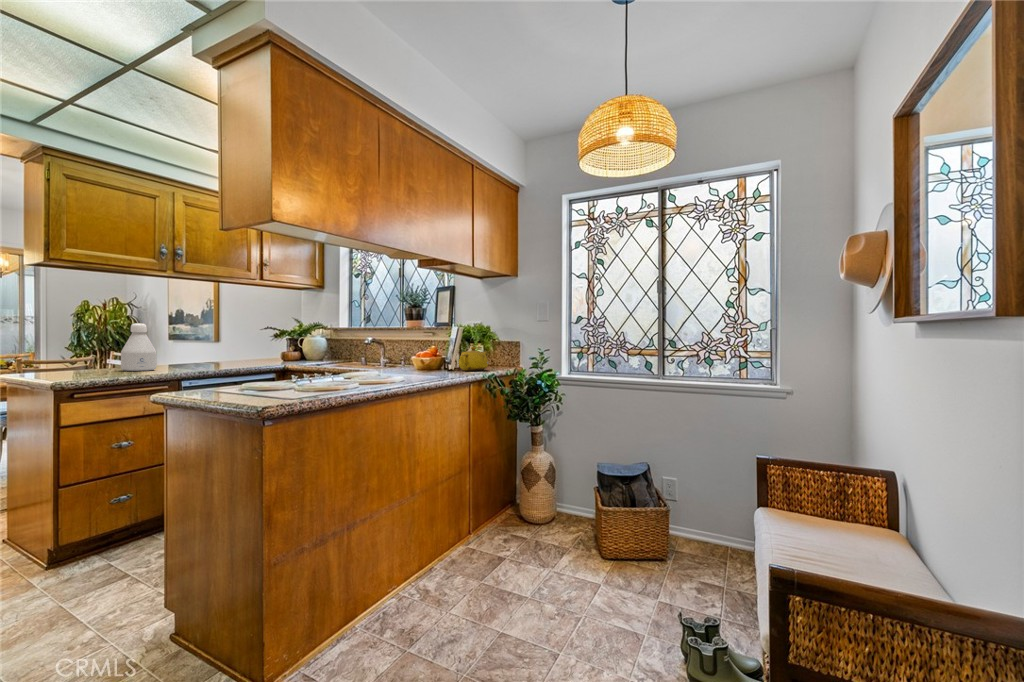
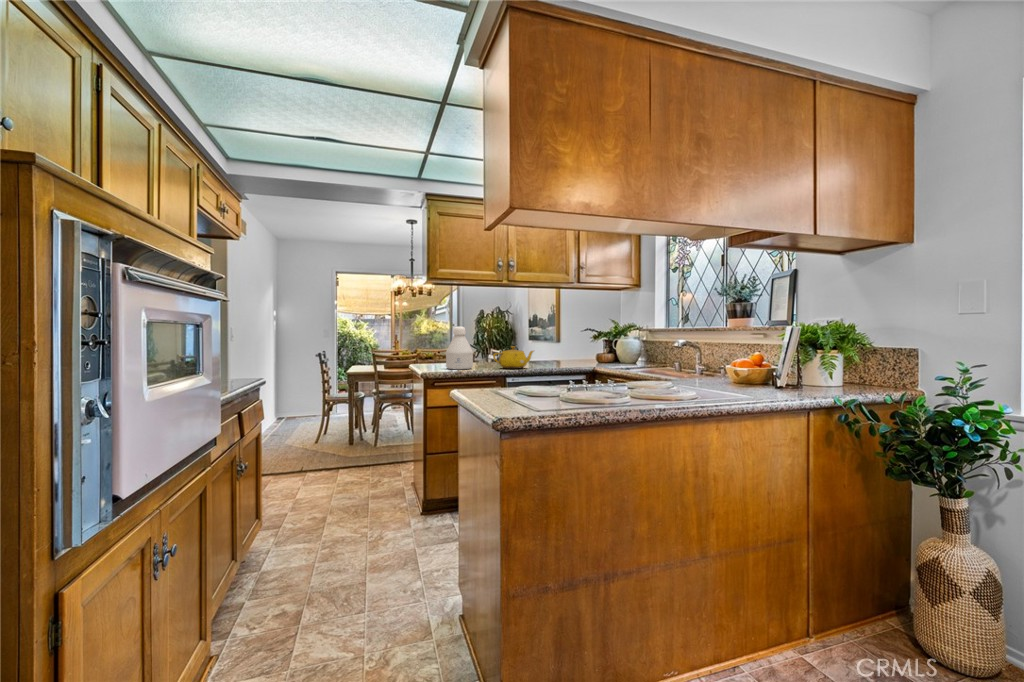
teapot: present [458,347,488,371] -> present [493,346,534,369]

